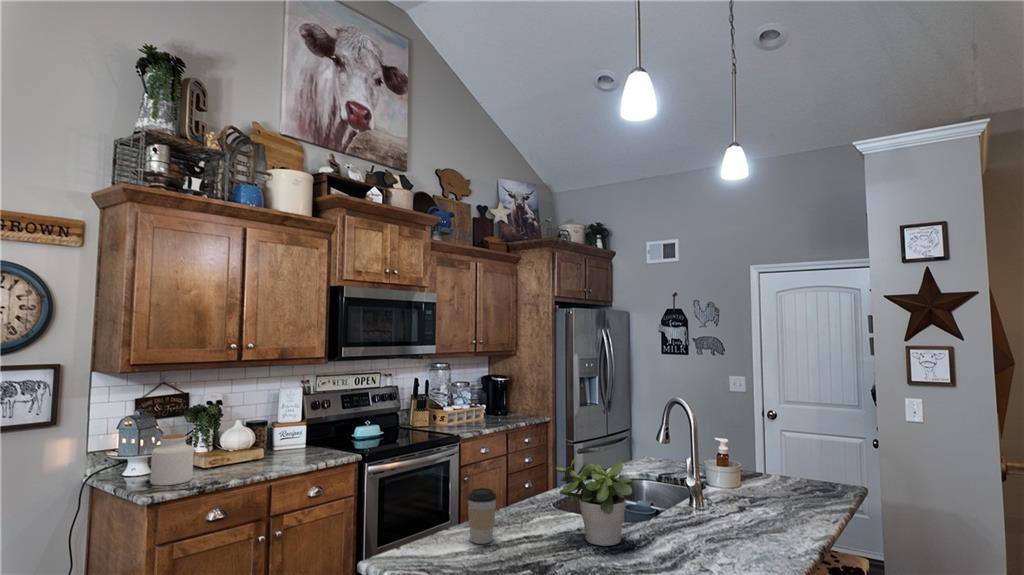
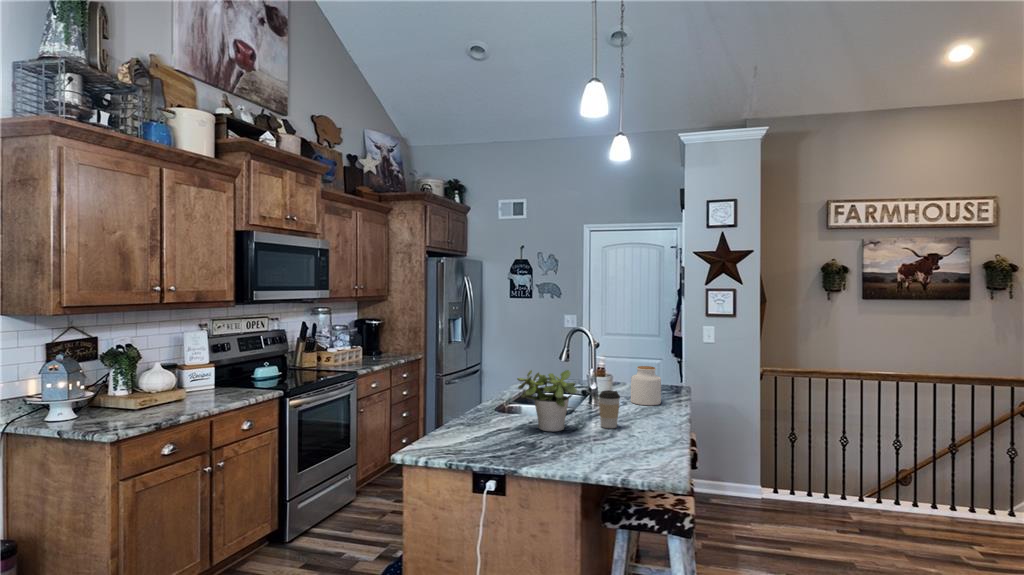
jar: present [150,434,194,486] -> present [631,366,661,405]
coffee cup: present [468,488,497,544] -> present [599,390,620,428]

